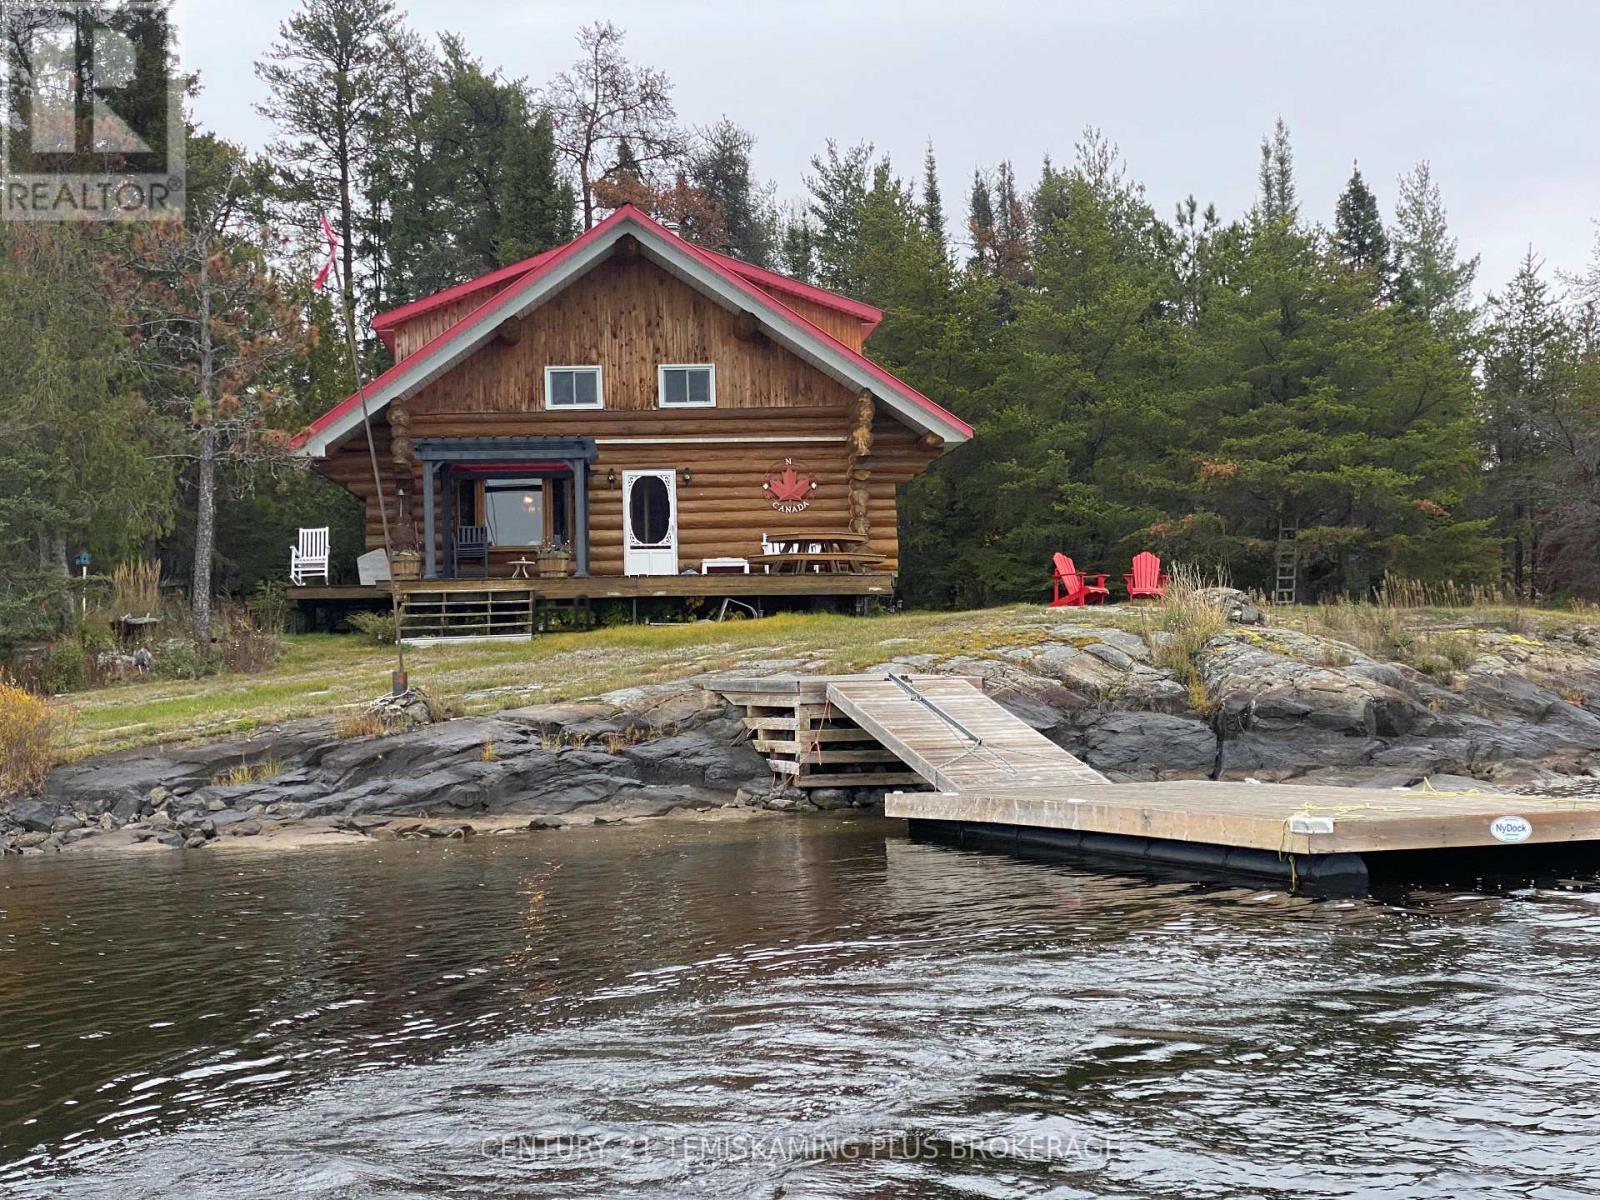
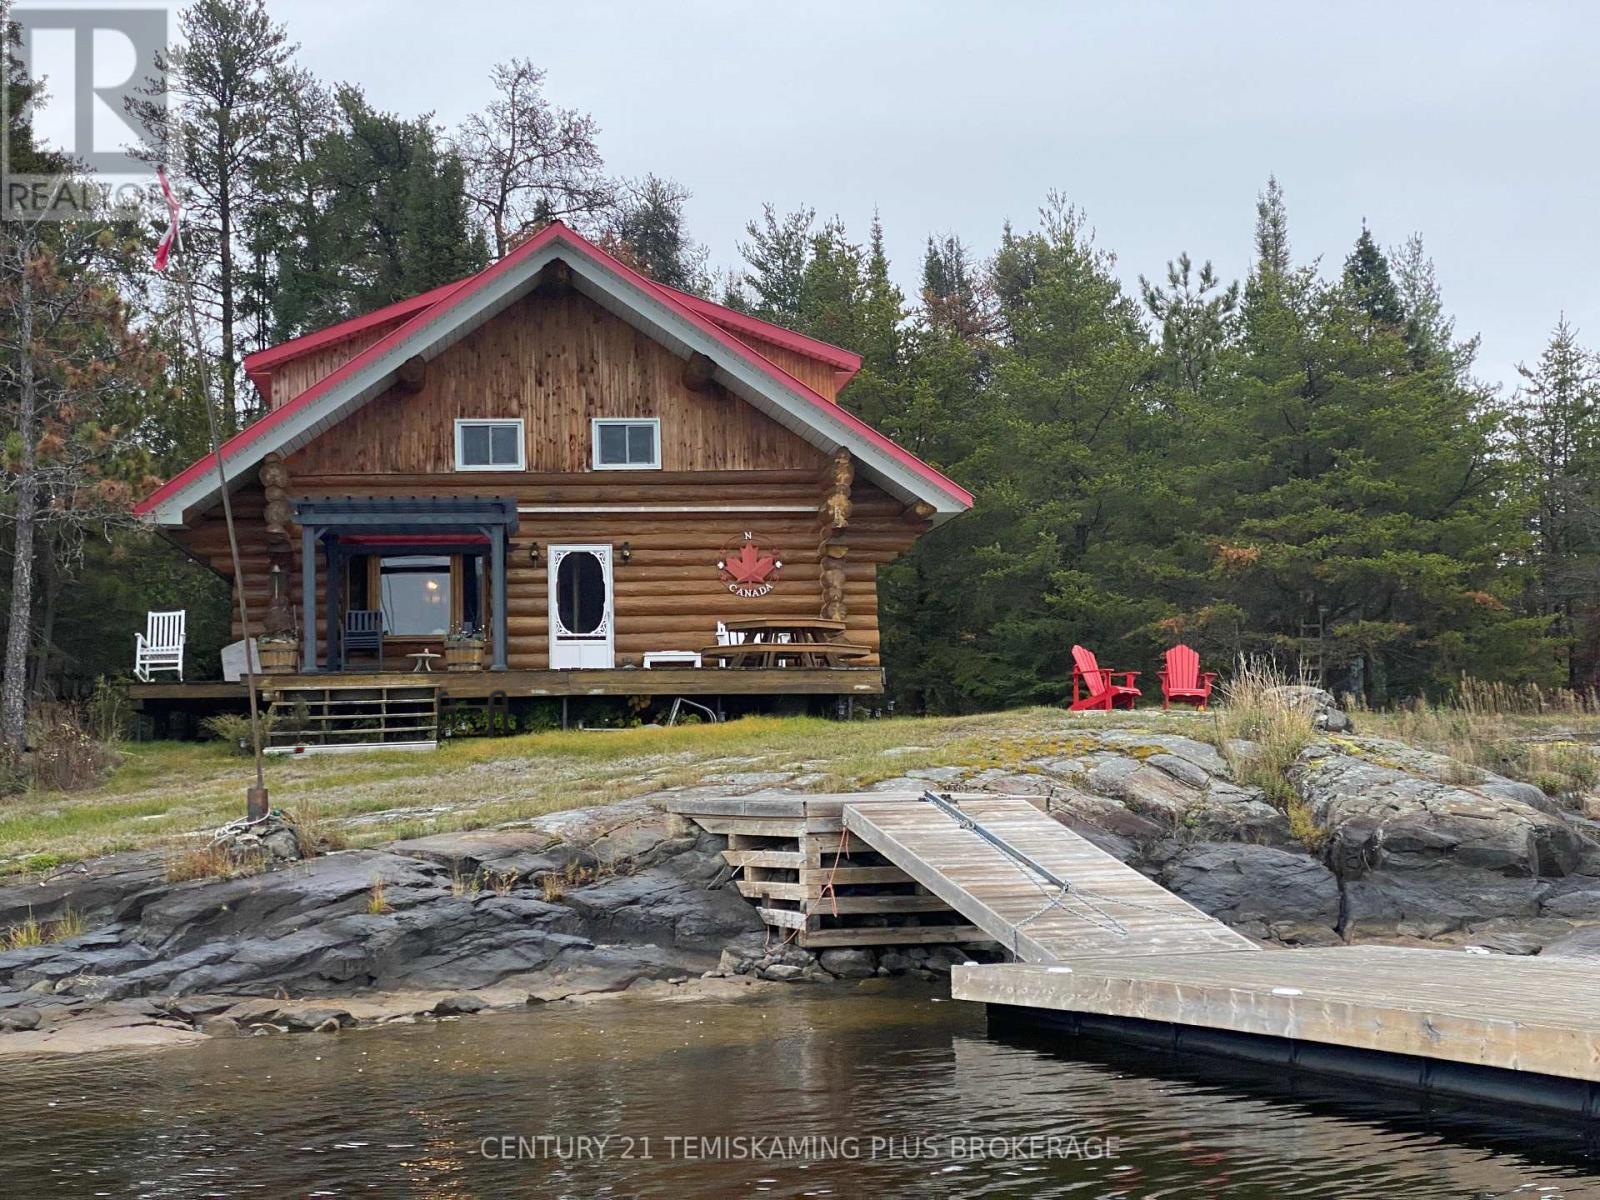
potted tree: none [408,598,433,645] -> present [281,695,309,753]

